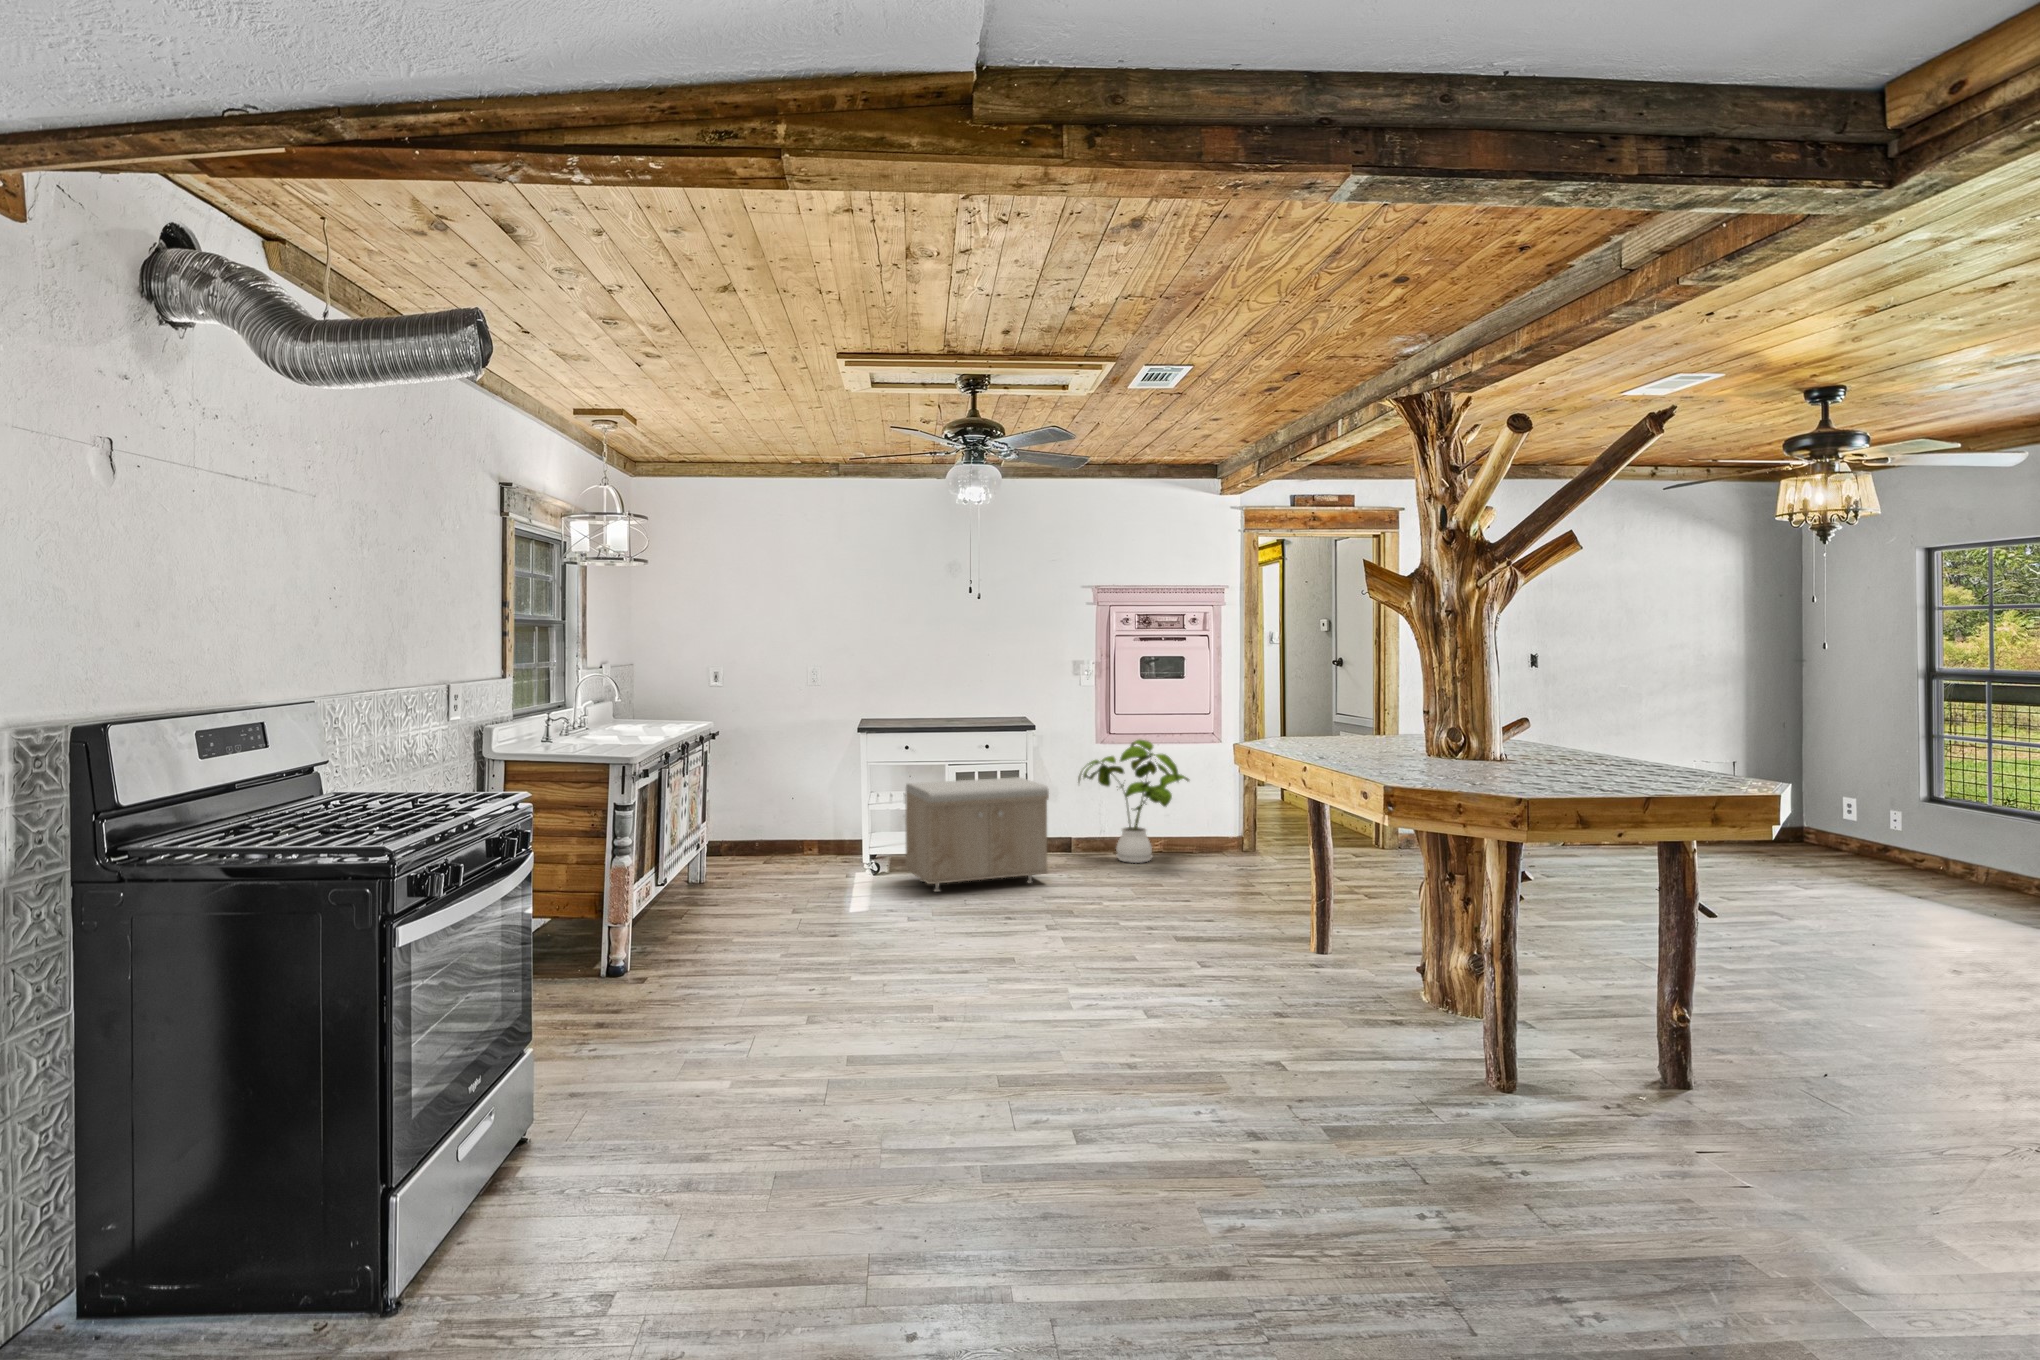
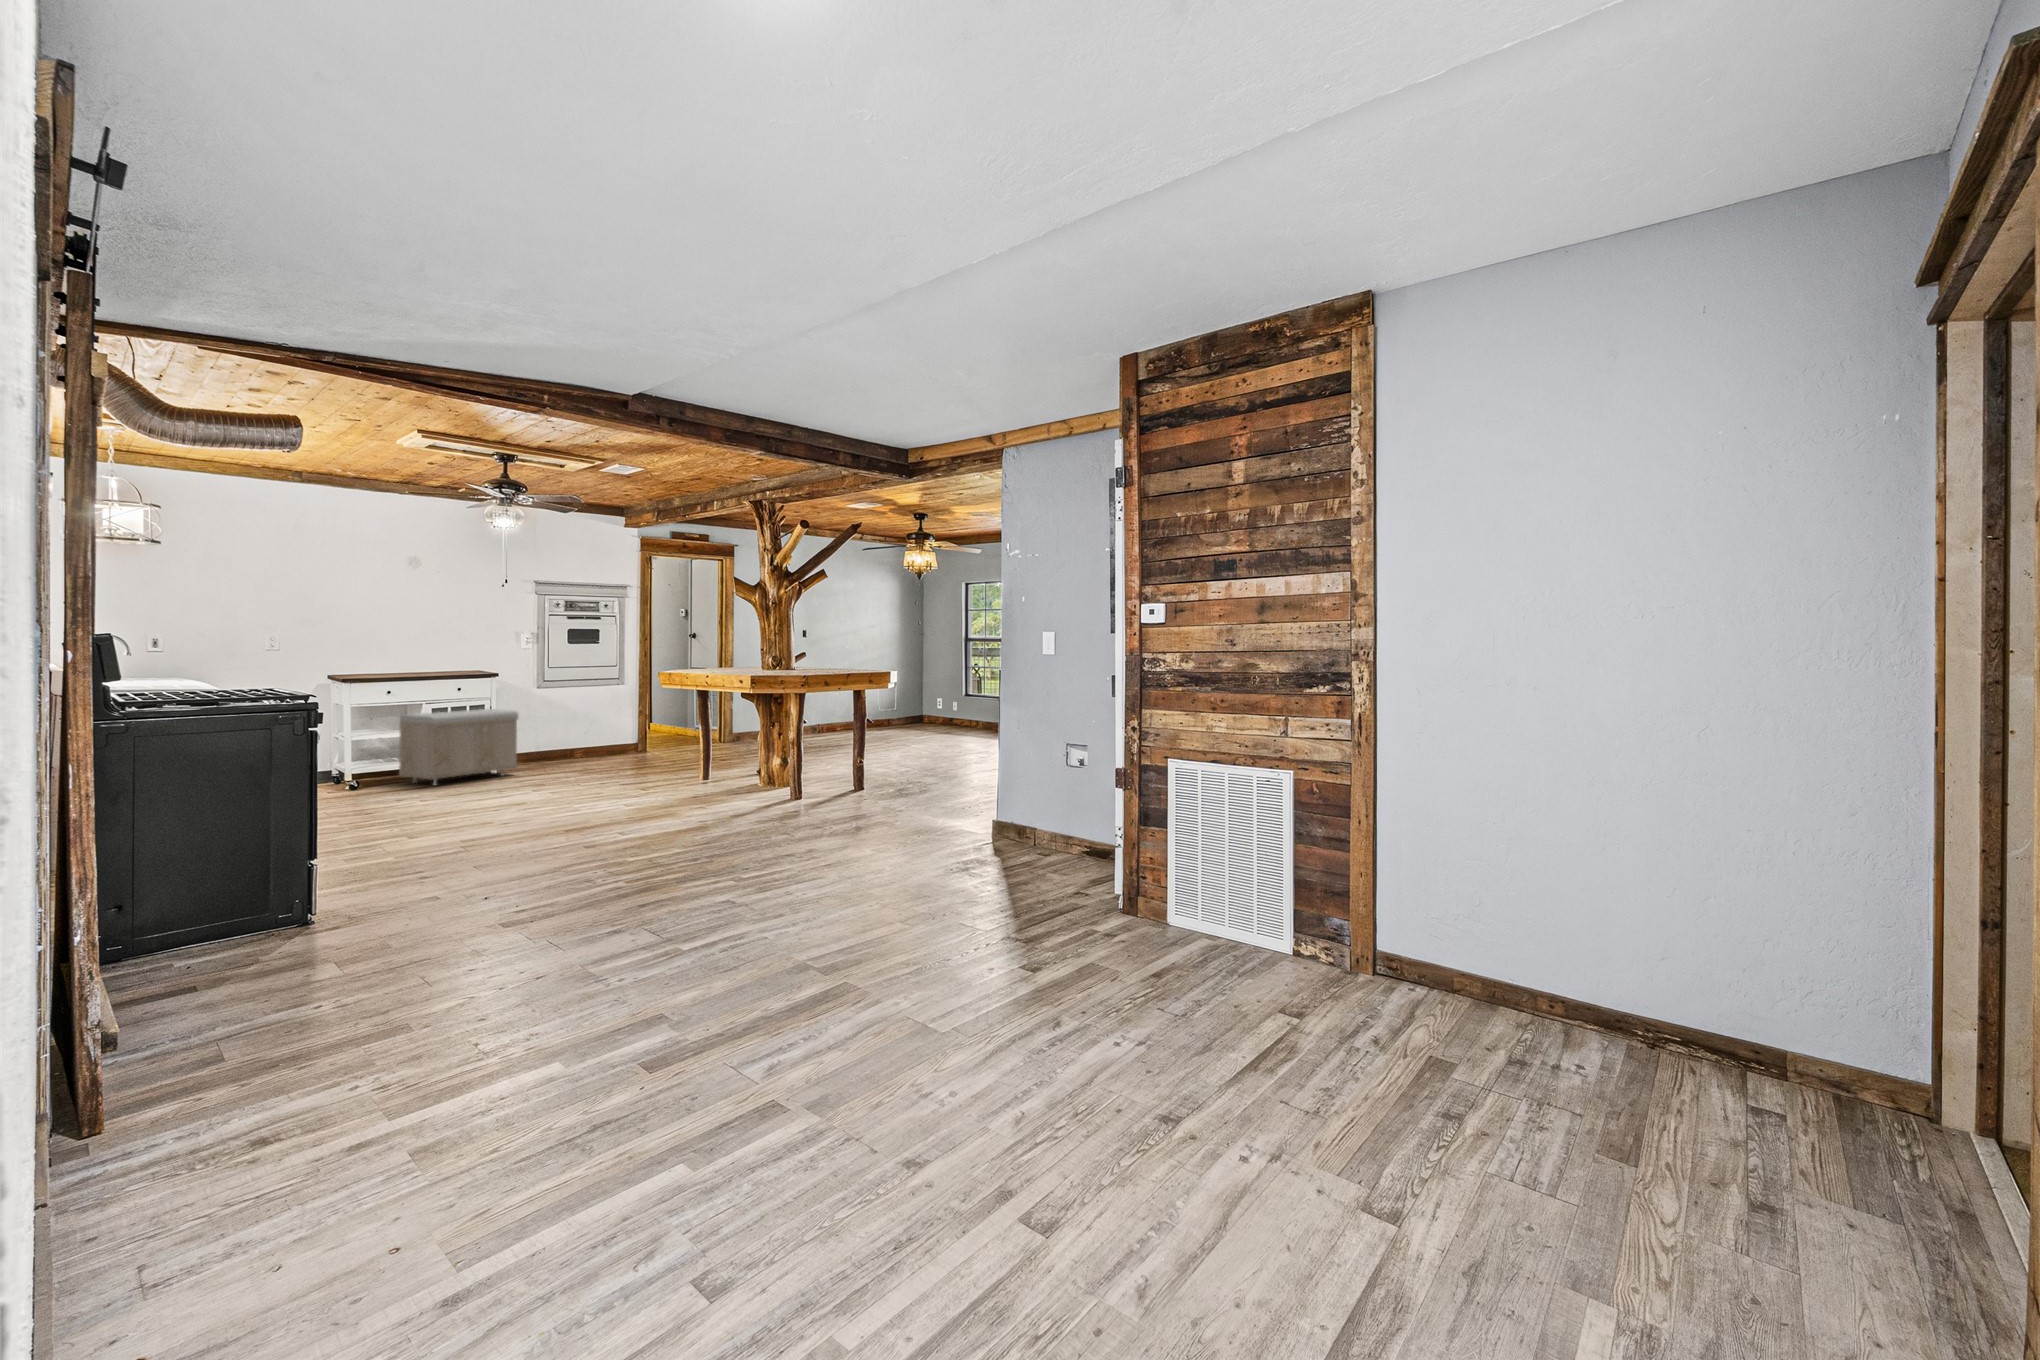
house plant: present [1078,740,1189,863] -> none [526,682,606,762]

